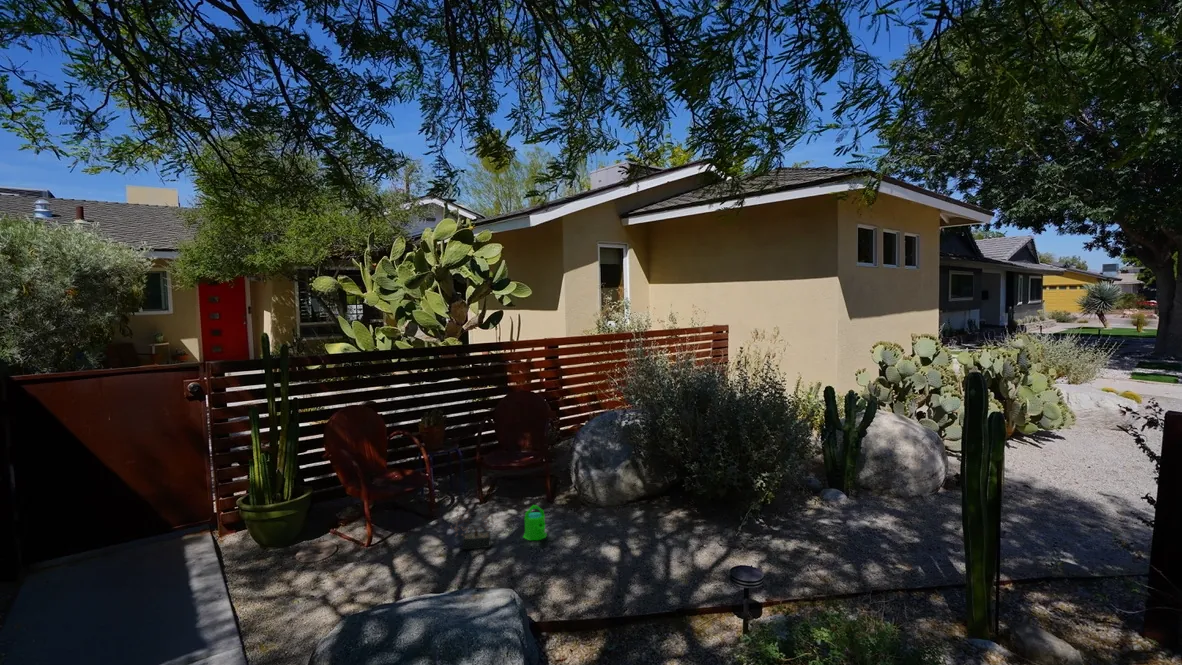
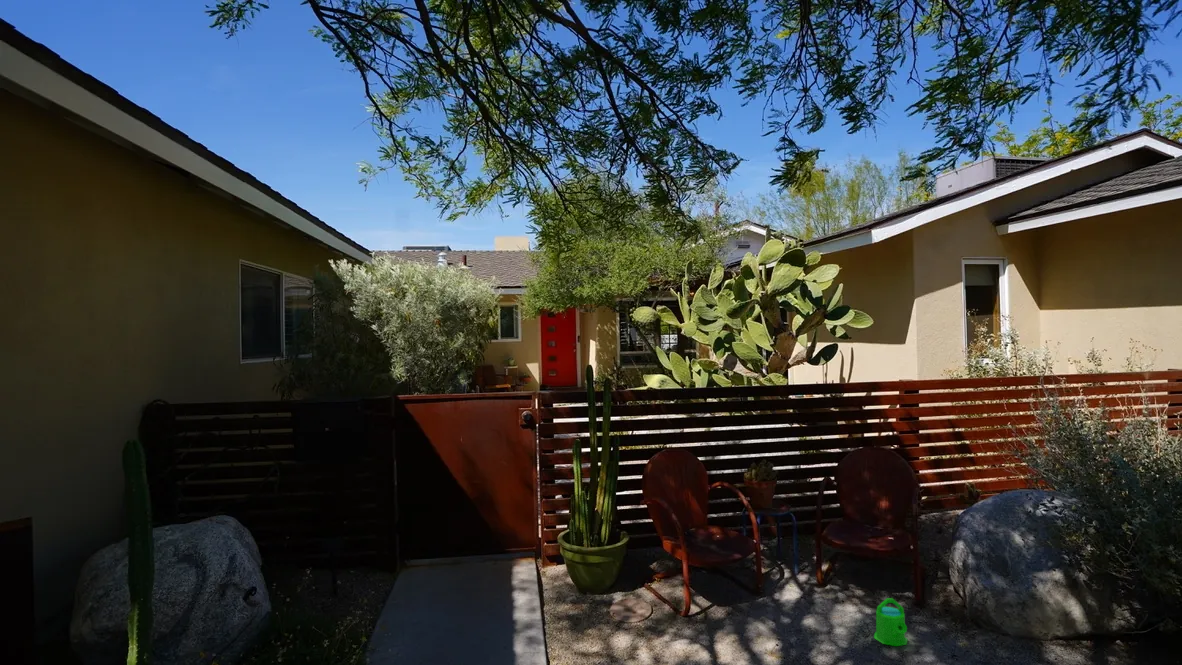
decorative plant: present [451,508,497,549] -> none [779,583,840,643]

